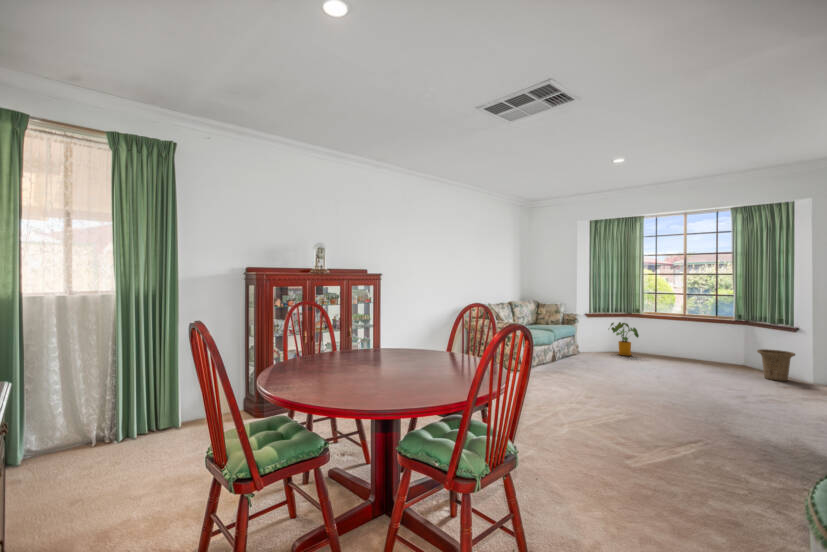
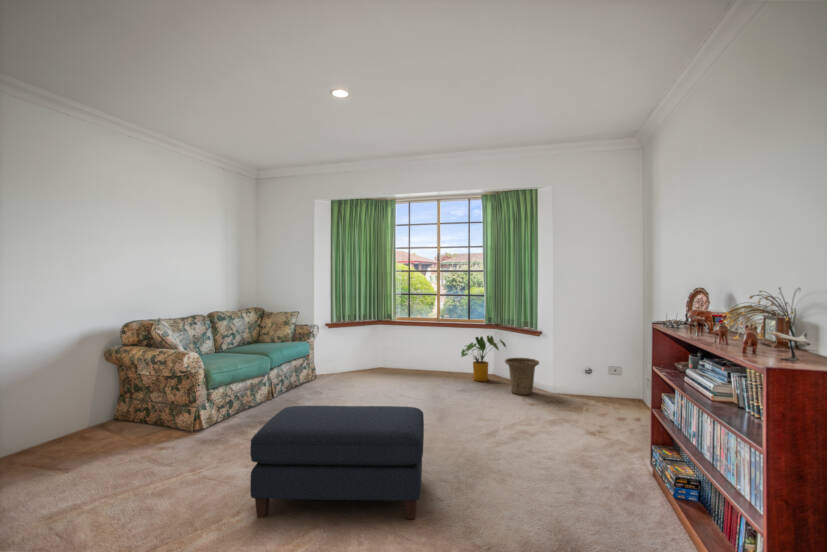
house plant: present [611,322,639,356] -> present [461,336,506,381]
ottoman: none [583,355,695,423] -> present [250,406,424,519]

